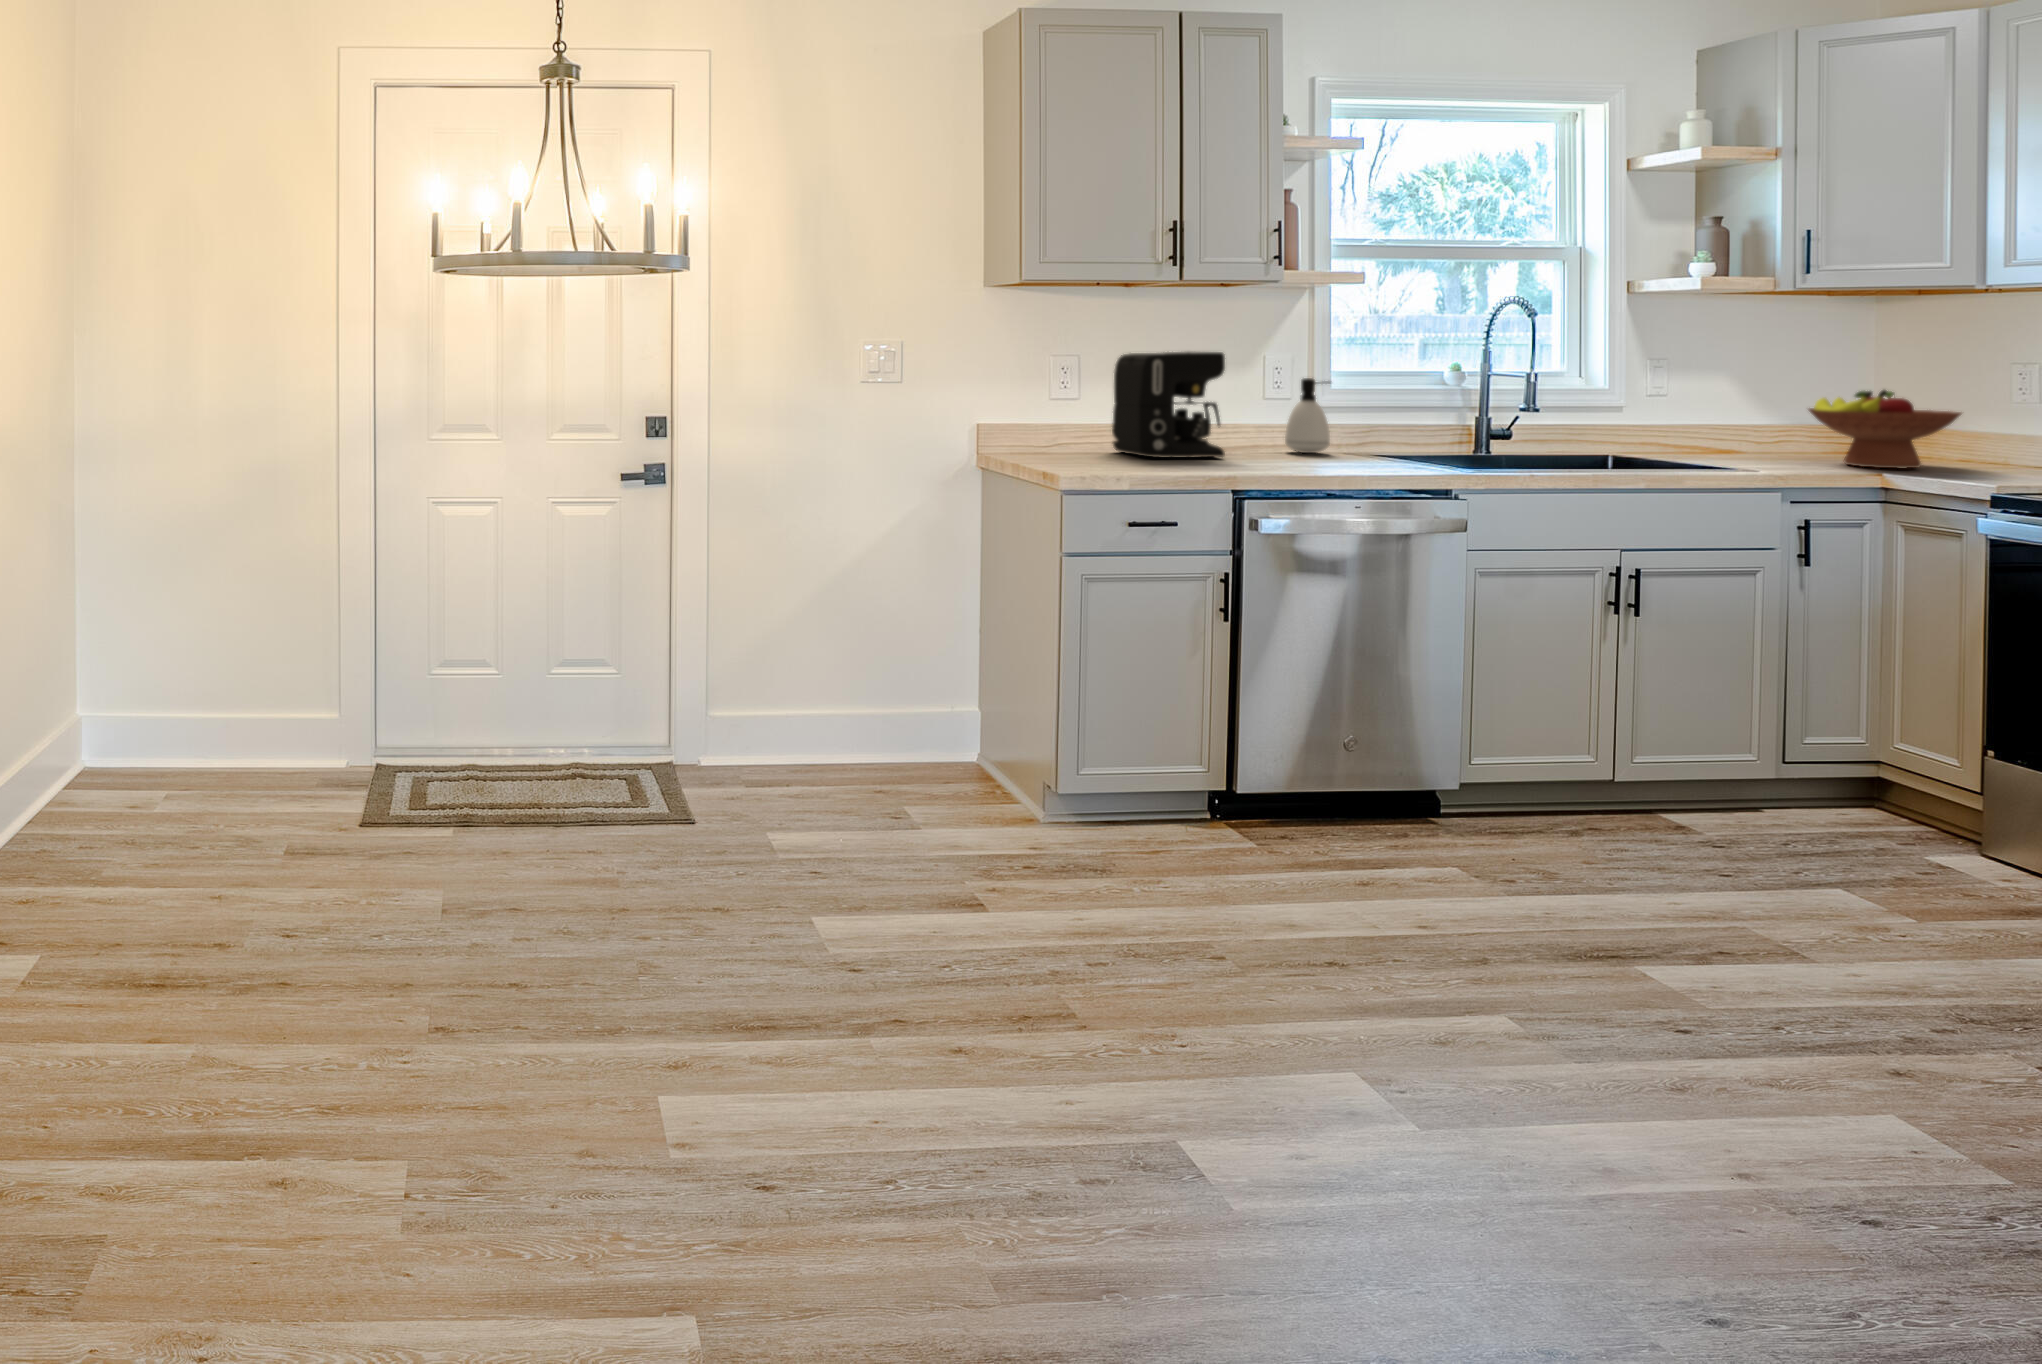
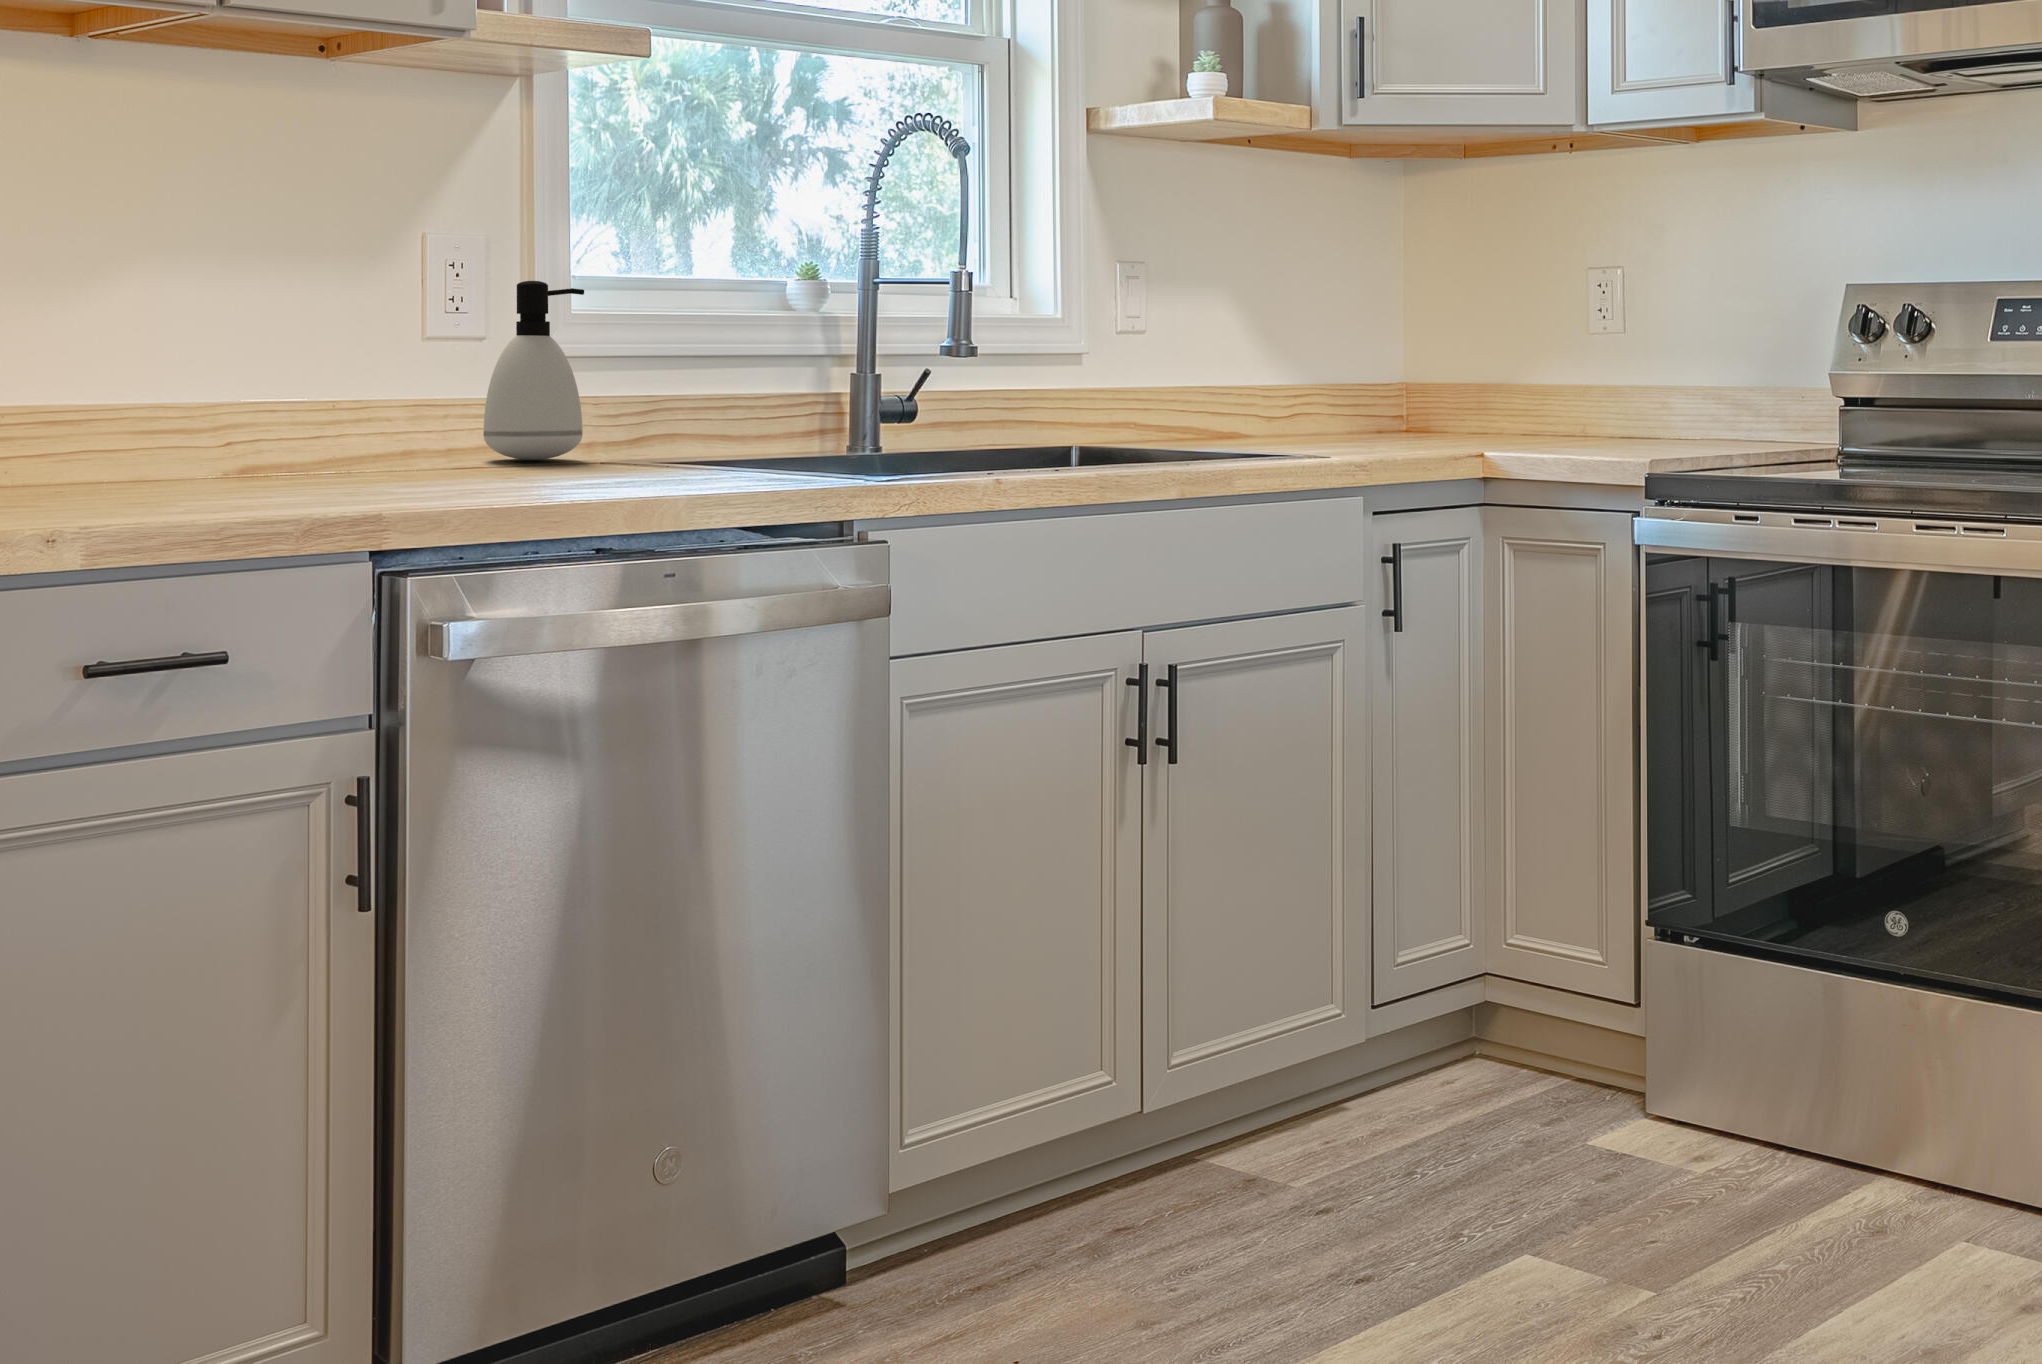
coffee maker: present [1112,352,1225,458] -> none [50,202,347,482]
fruit bowl: present [1809,390,1961,468] -> none [1362,300,1572,443]

